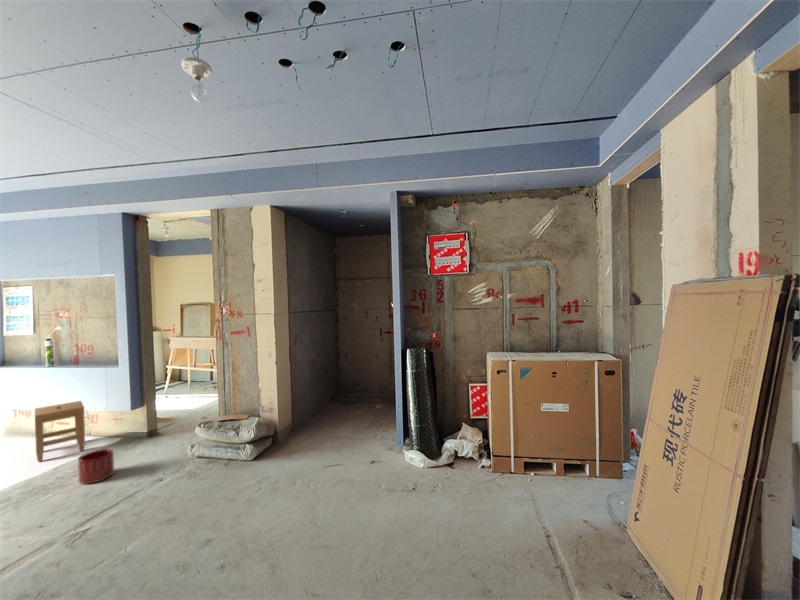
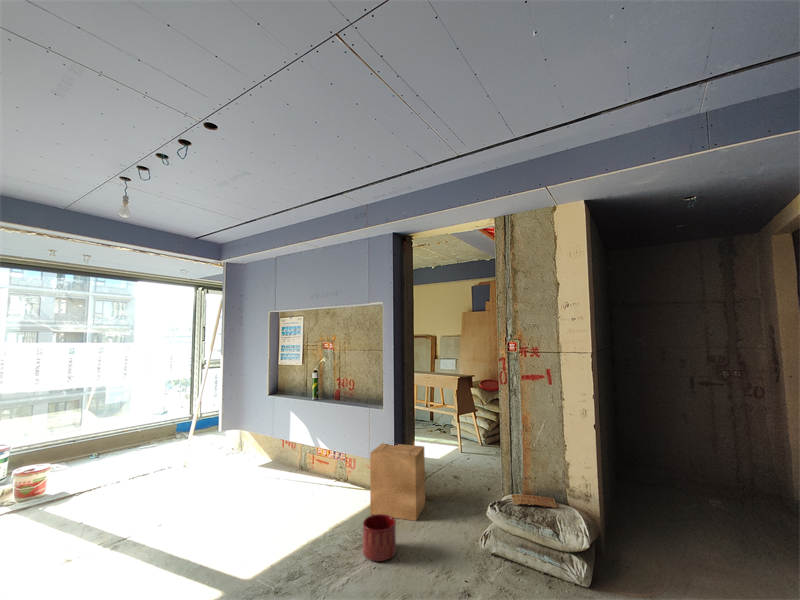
cardboard box: none [101,394,162,455] -> present [370,443,425,521]
stool: present [35,401,85,462] -> none [308,441,351,508]

